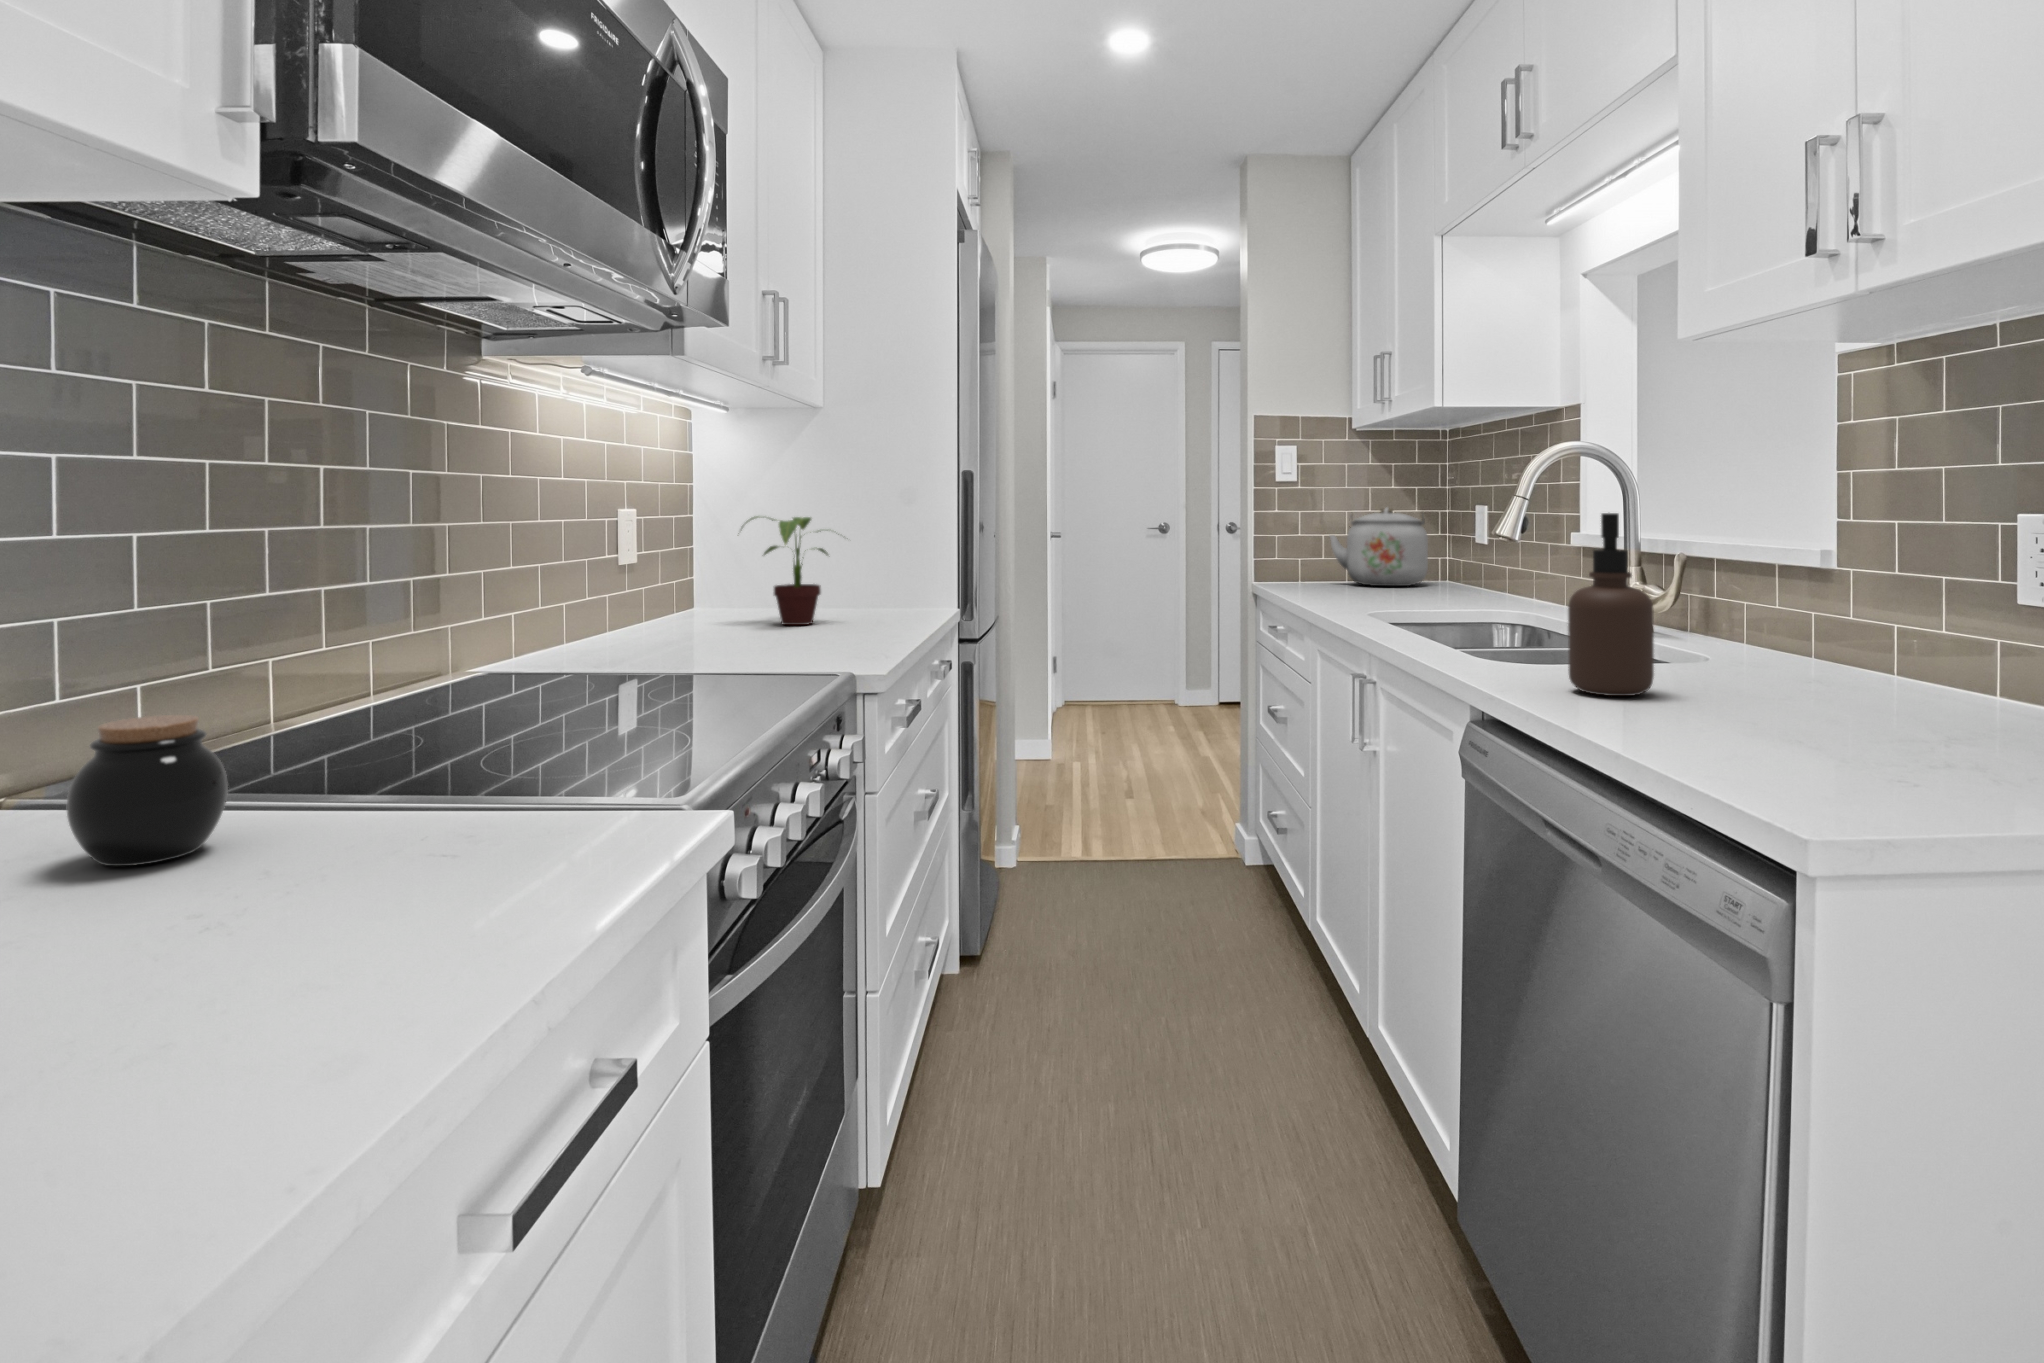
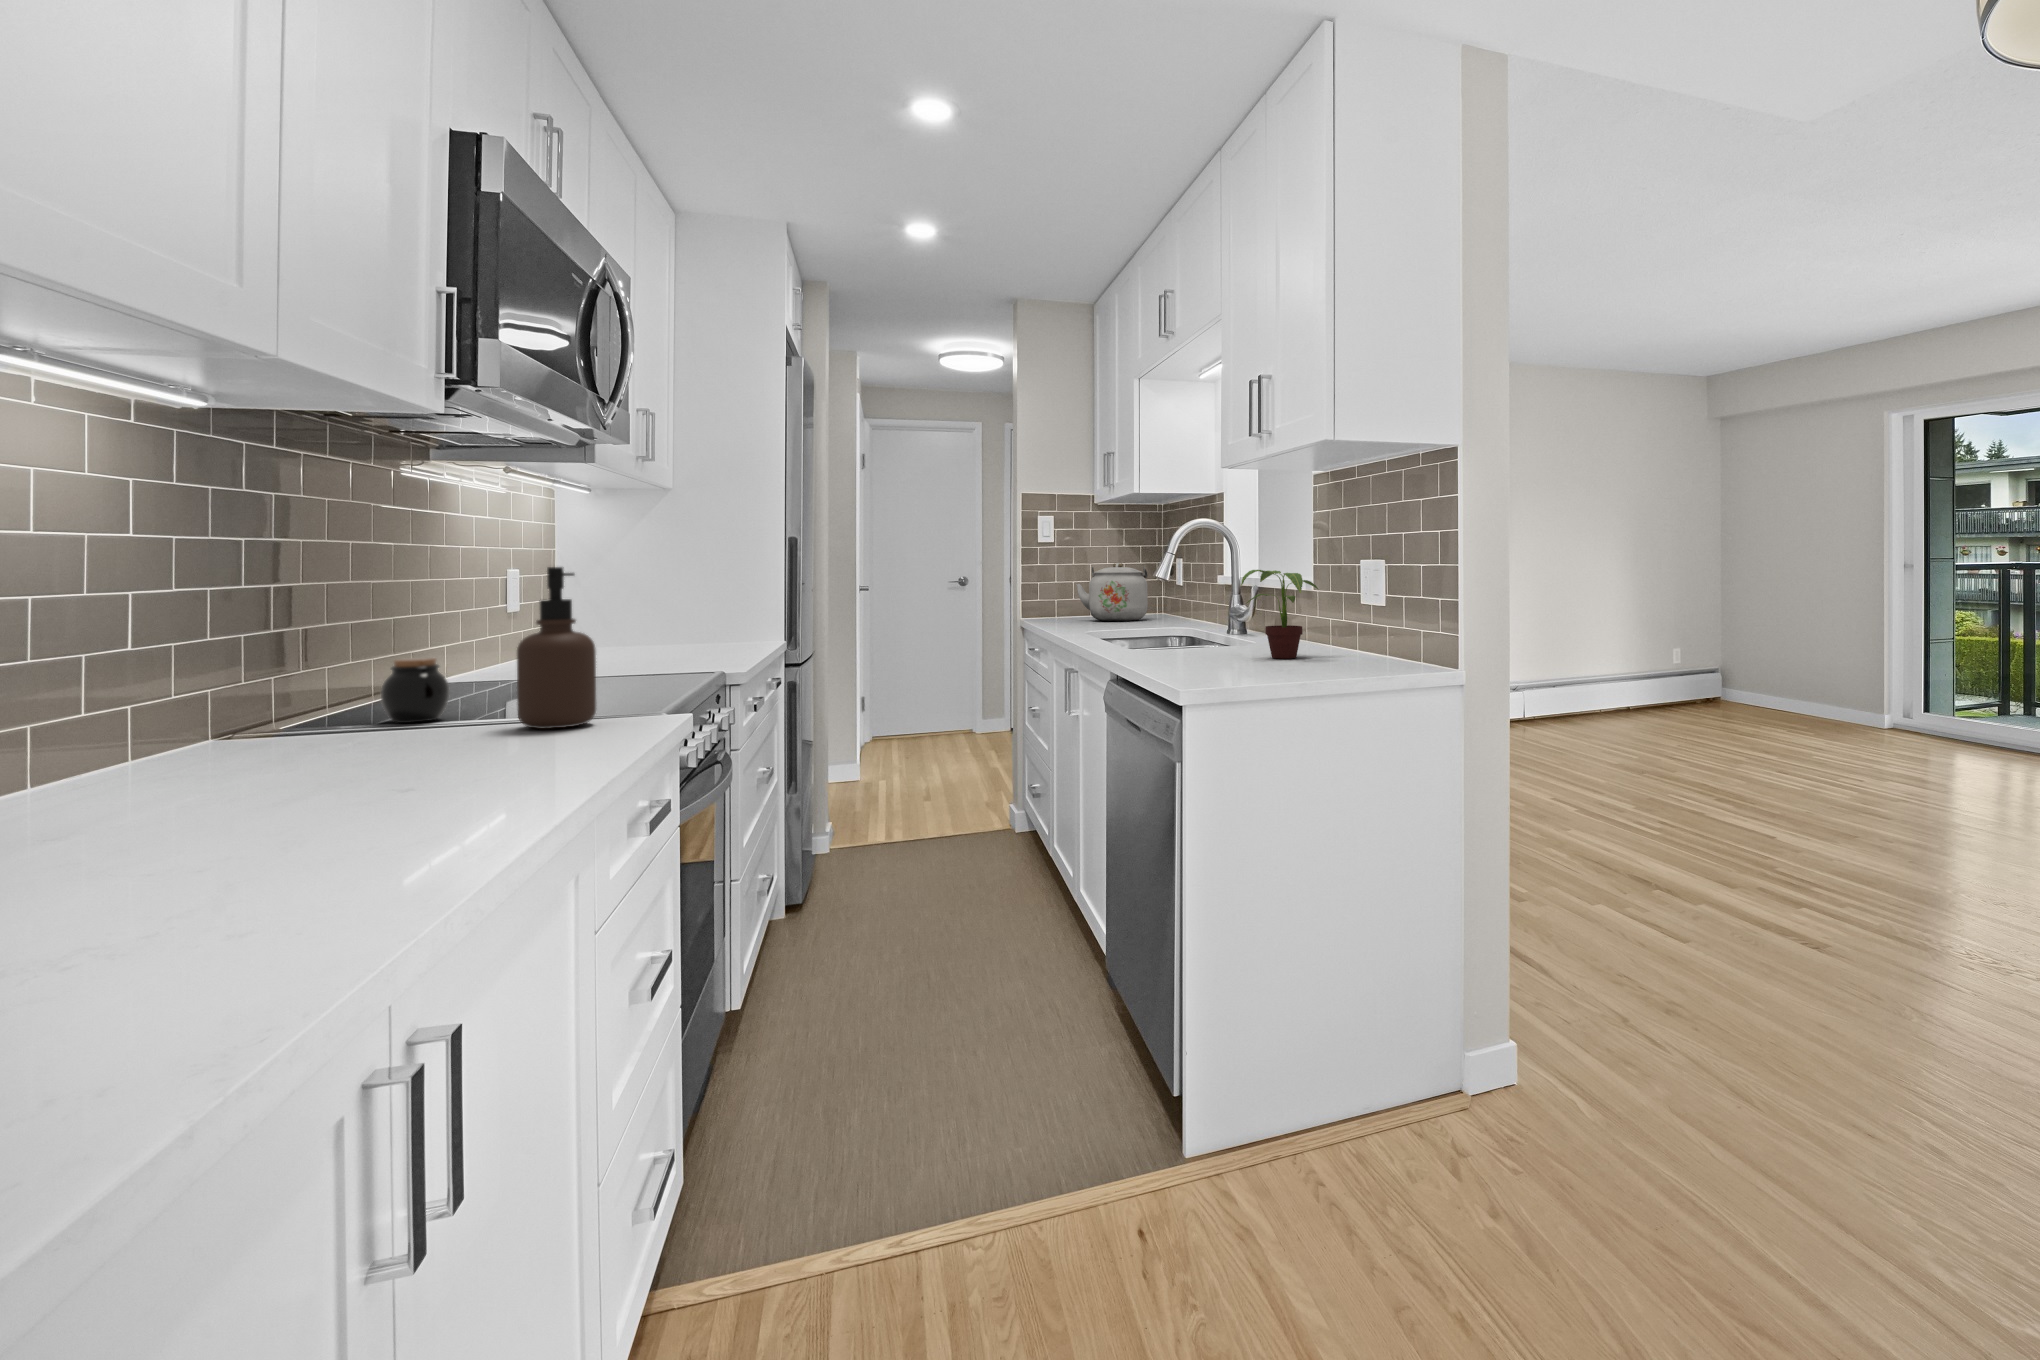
soap dispenser: present [1568,513,1654,696] -> present [517,567,596,729]
potted plant: present [742,516,828,625] -> present [1241,570,1318,659]

